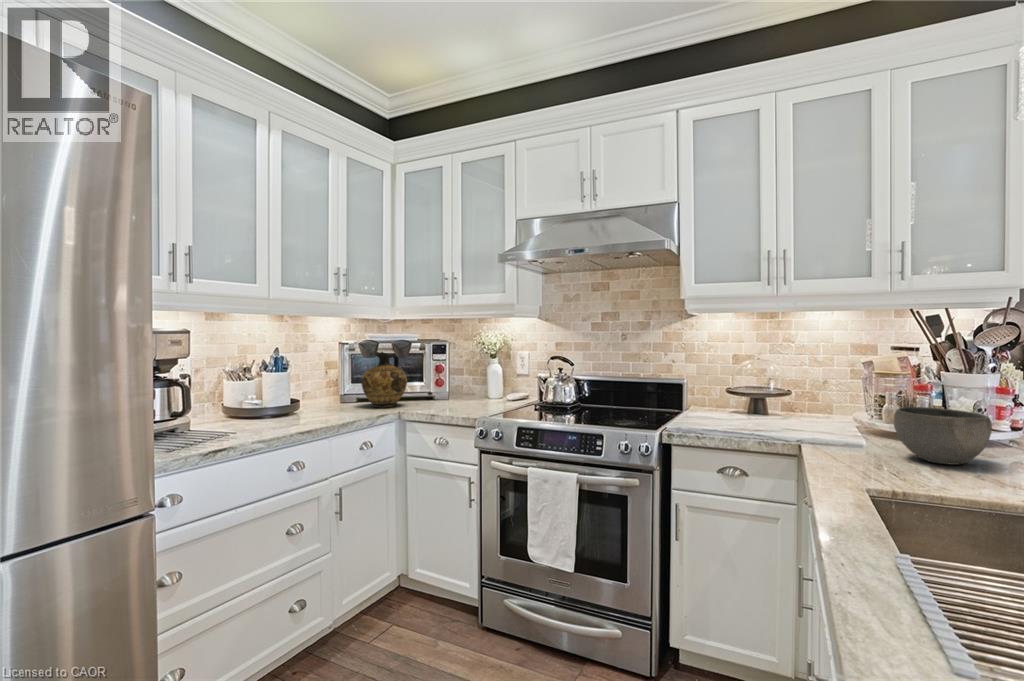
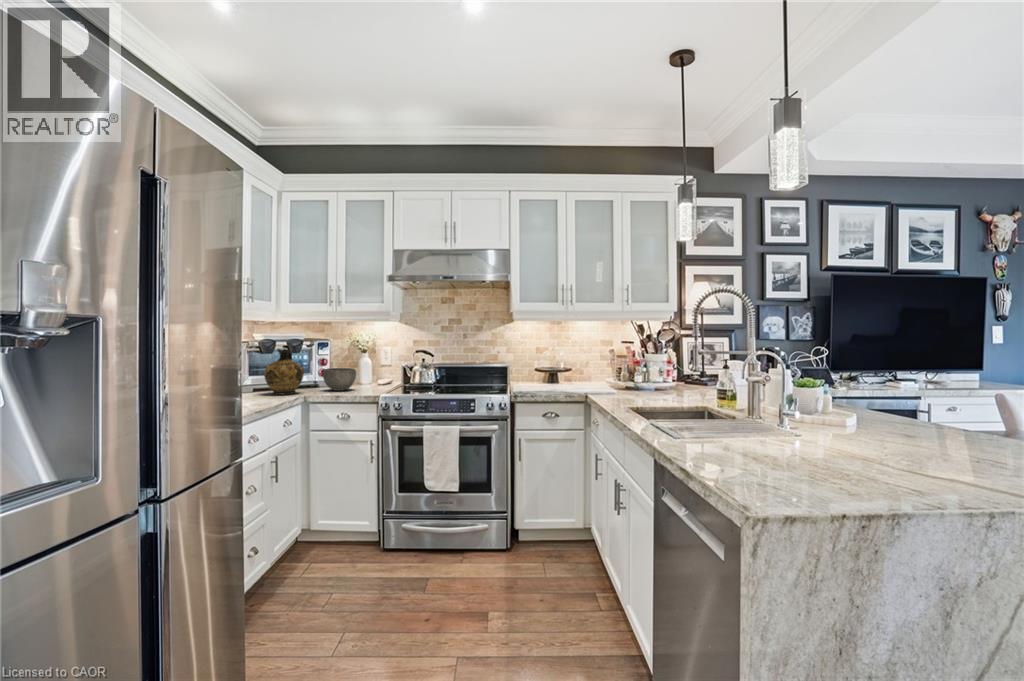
bowl: present [894,407,992,465] -> present [323,368,356,391]

